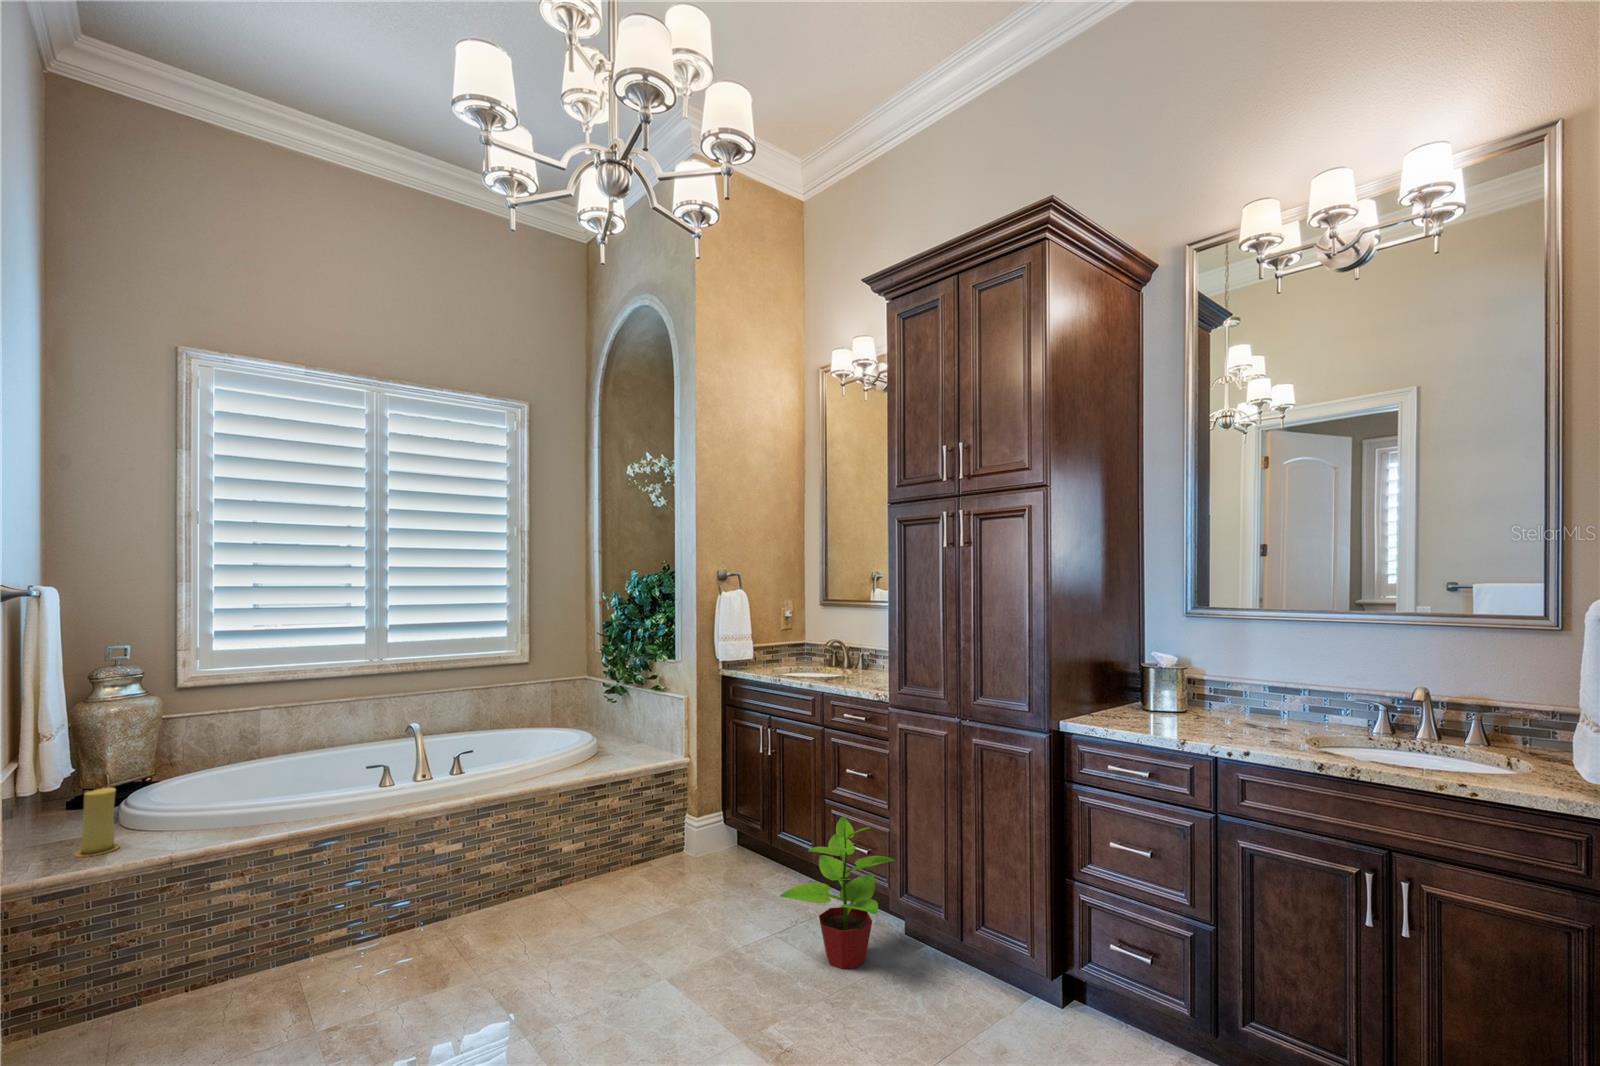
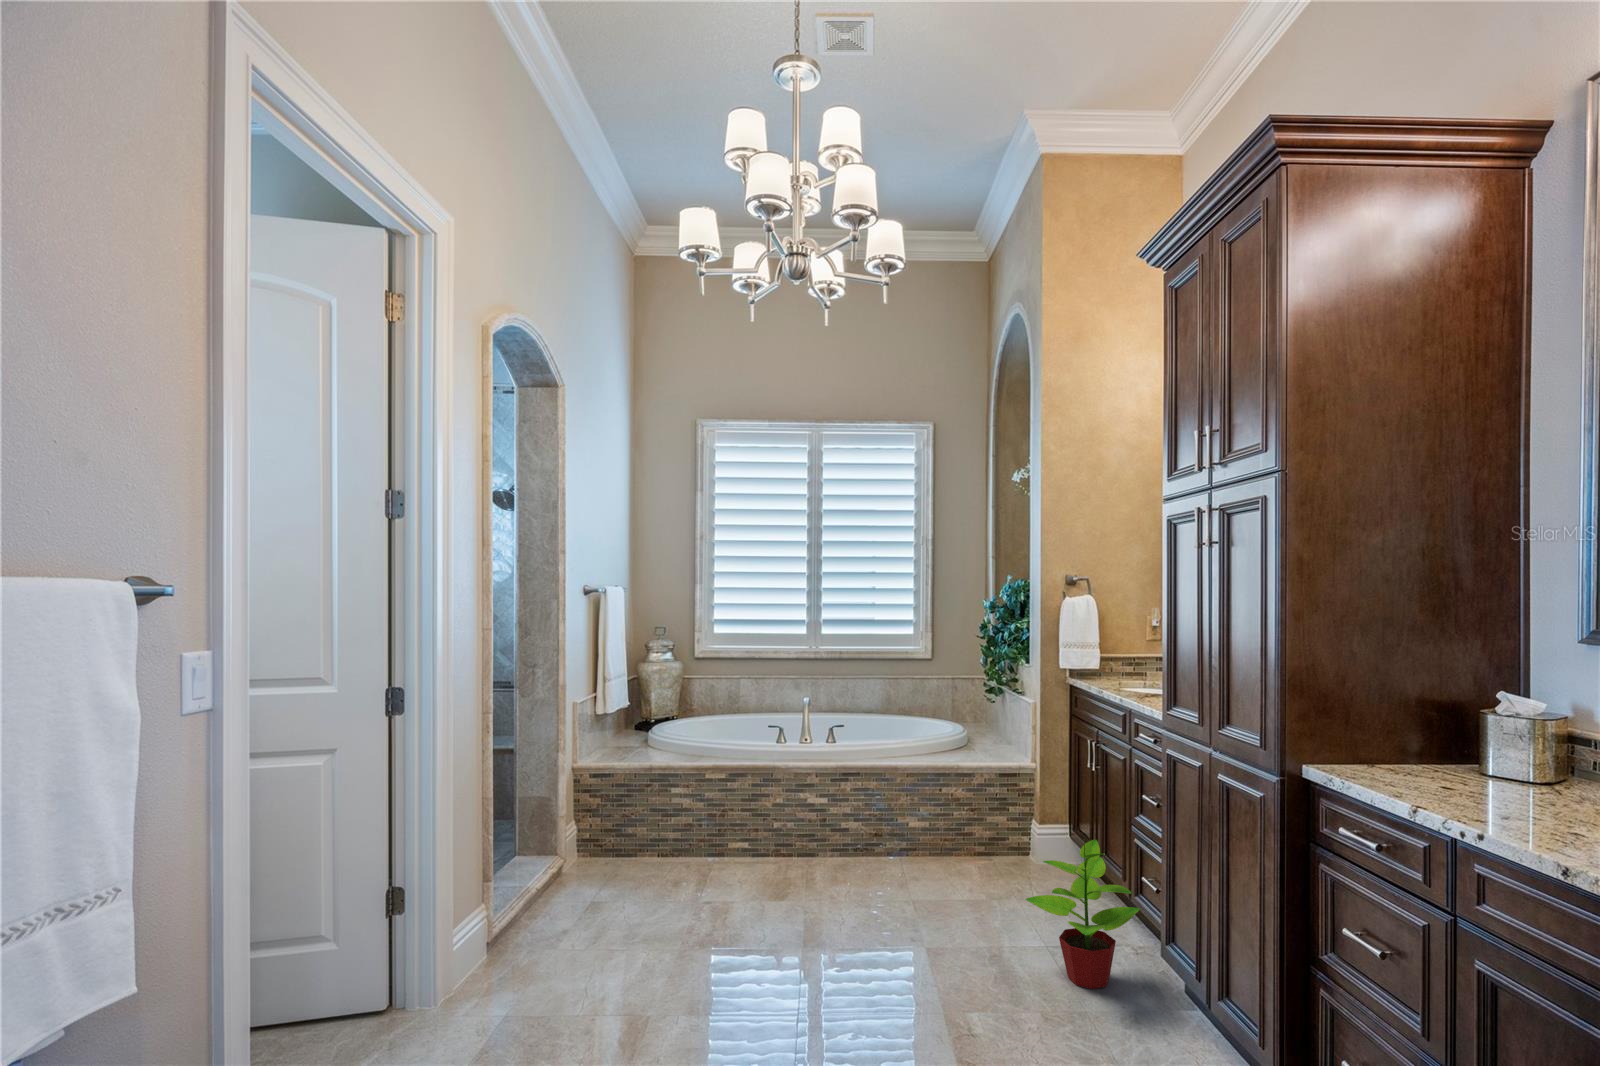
candle: present [74,787,120,857] -> none [613,717,634,758]

